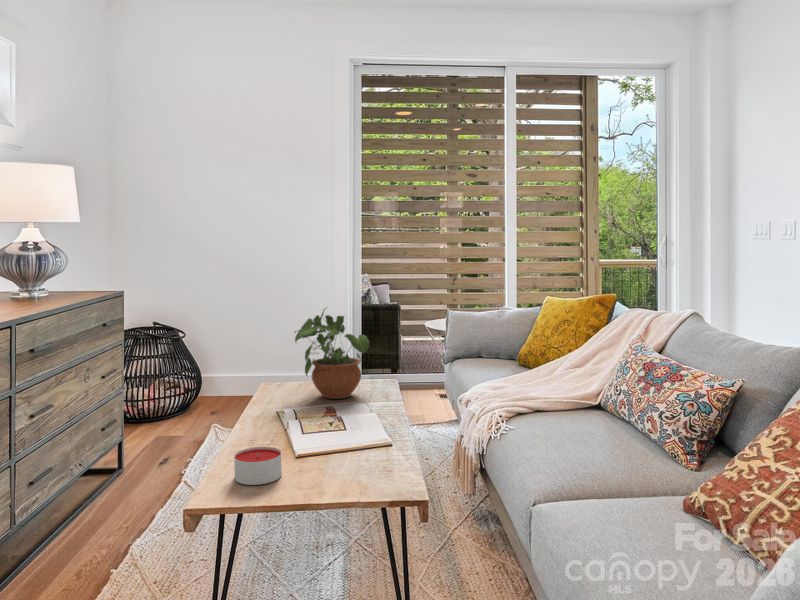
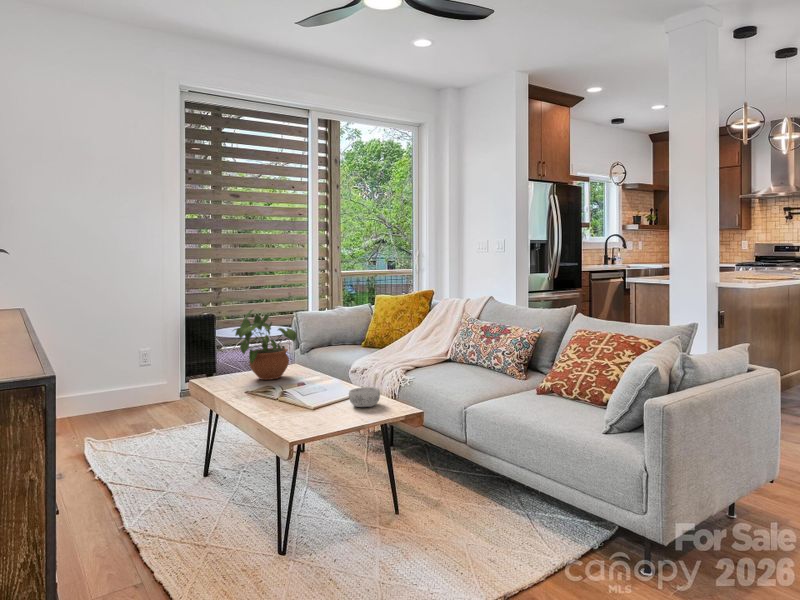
decorative bowl: none [348,439,395,474] -> present [349,387,380,407]
candle: present [234,447,282,485] -> none [282,401,315,425]

